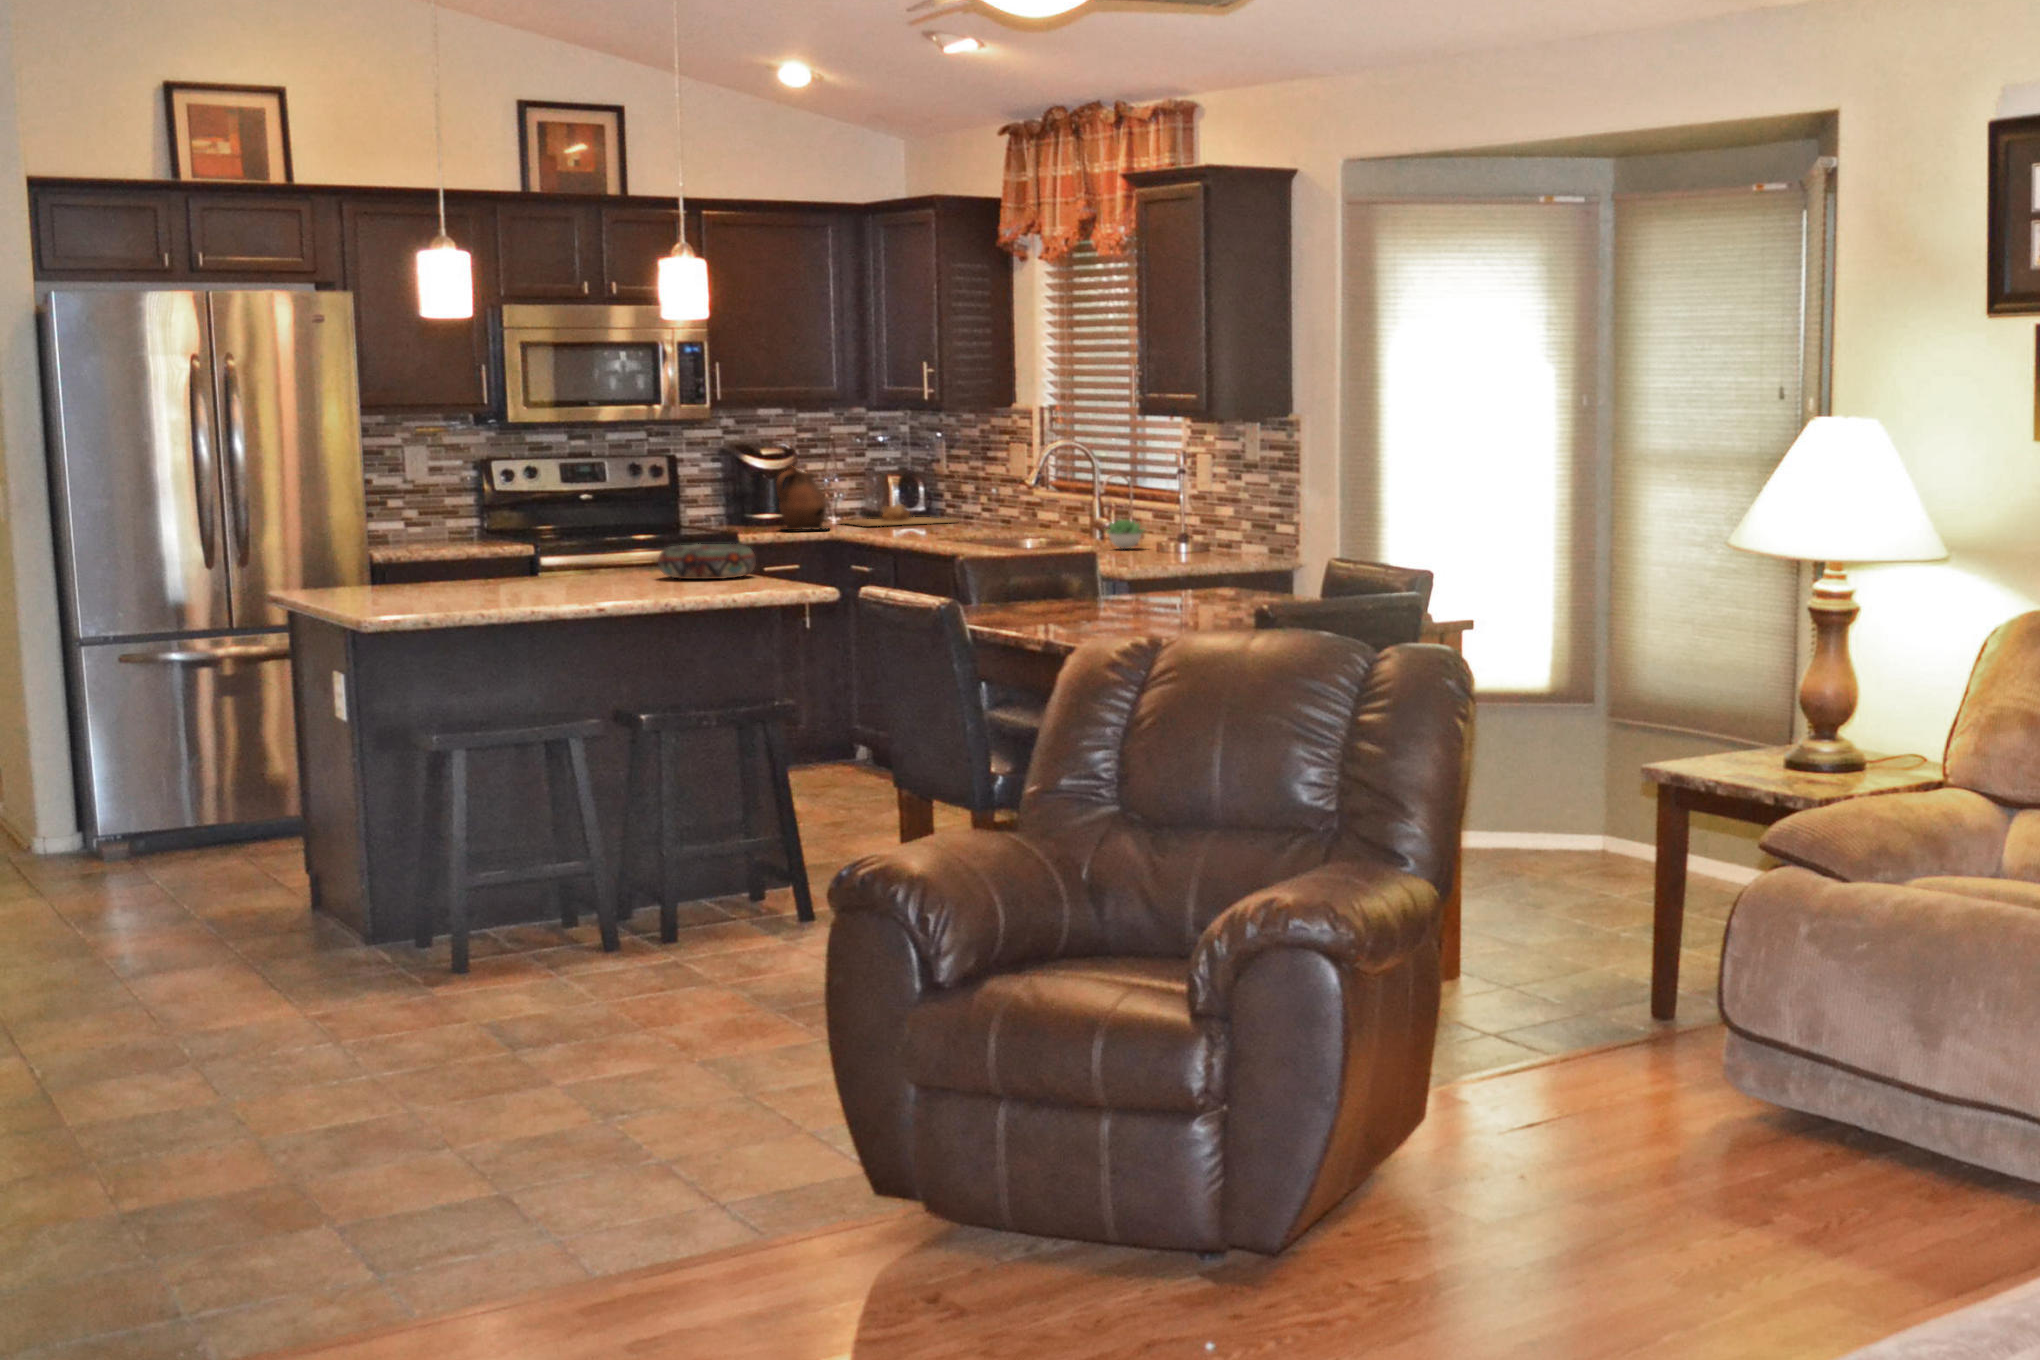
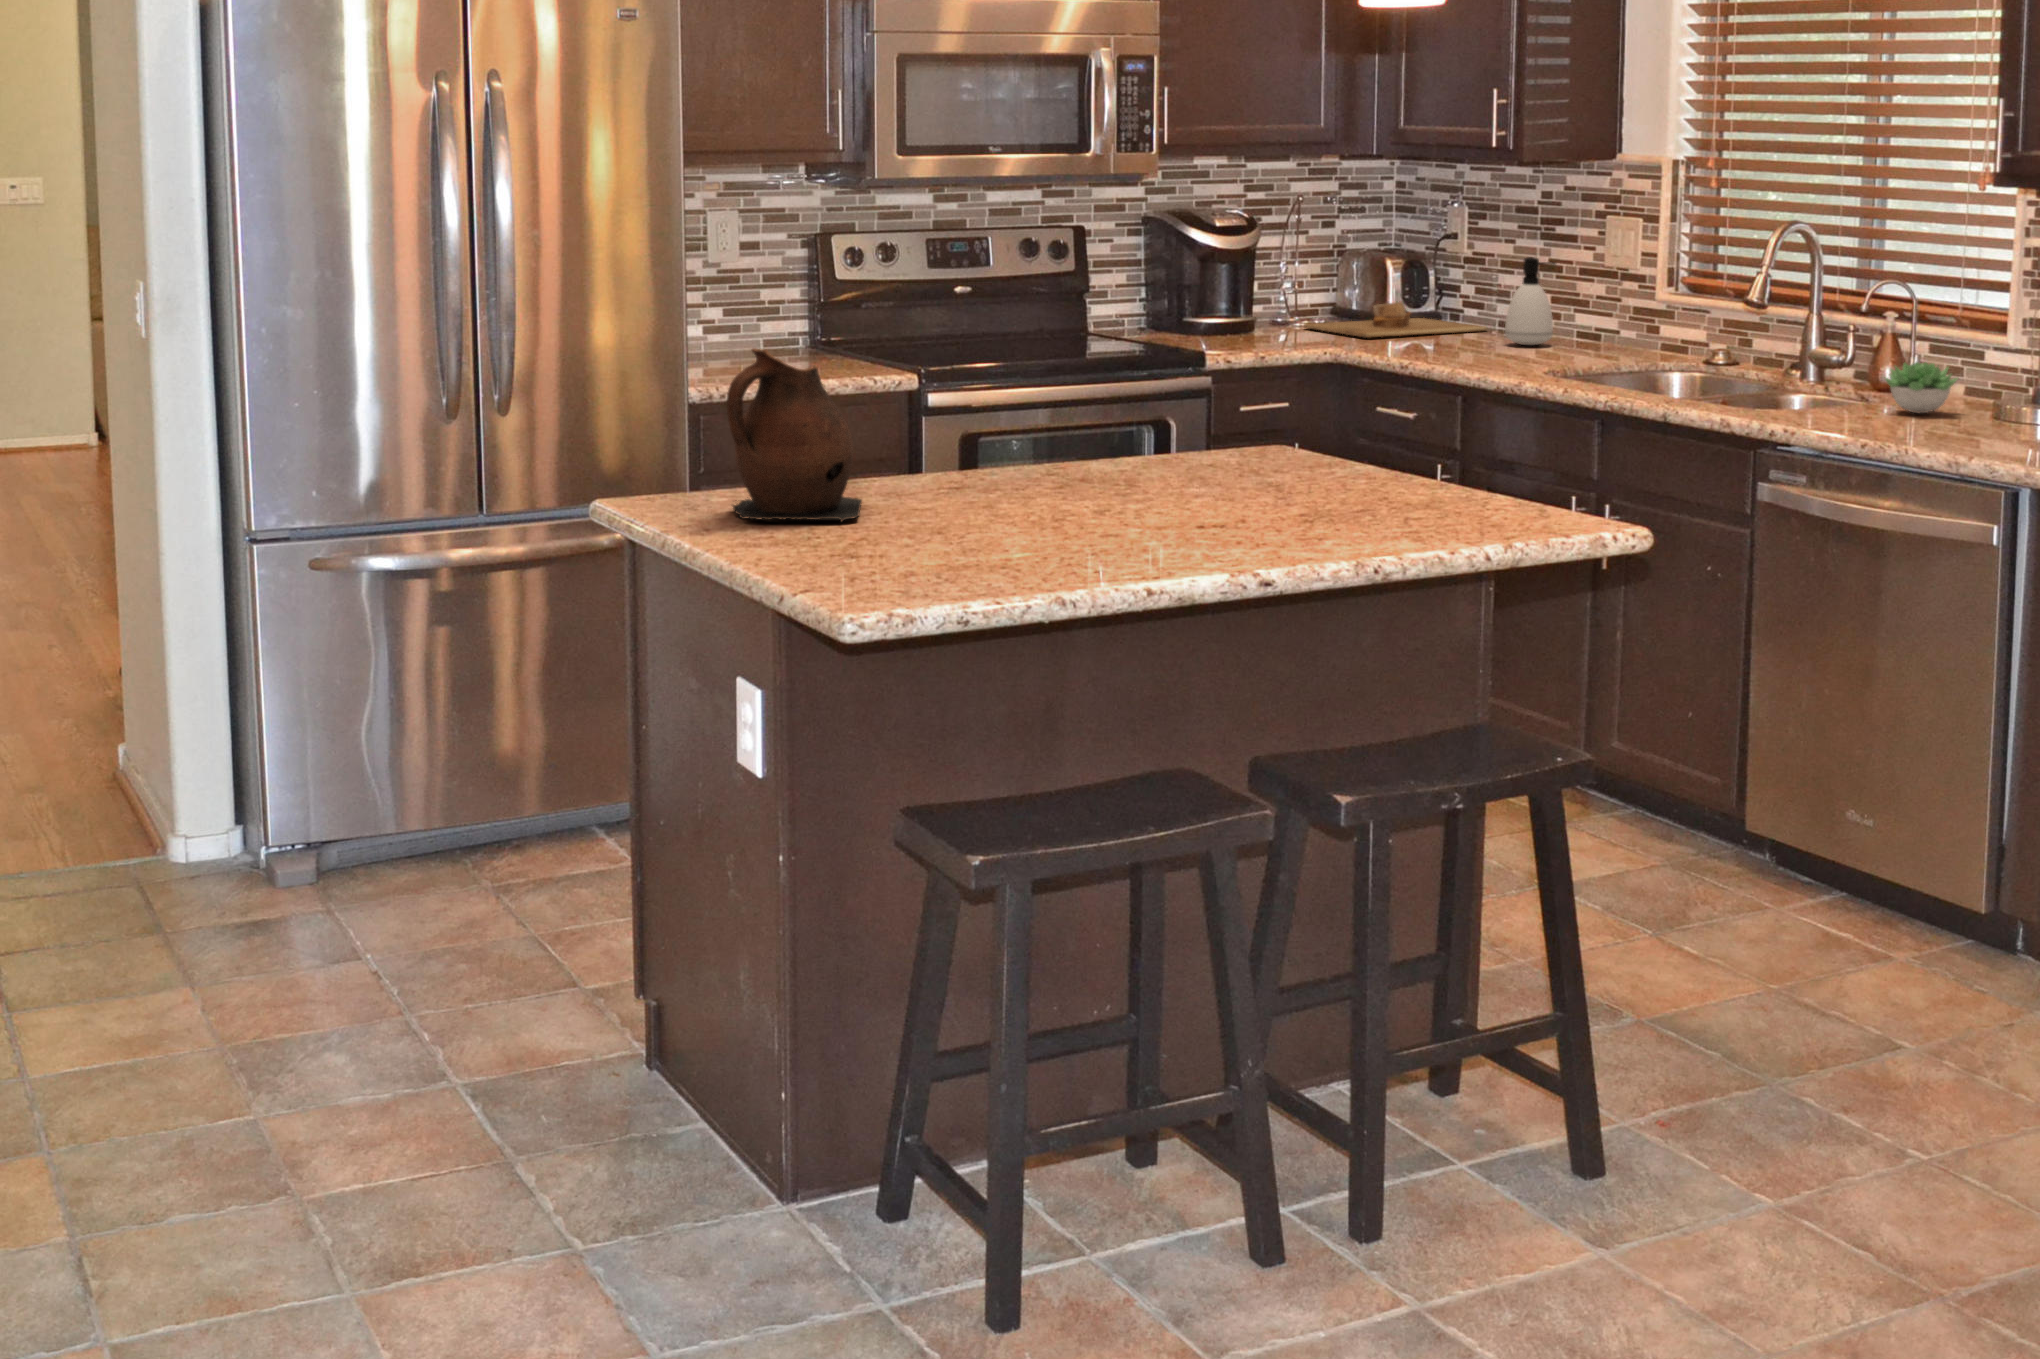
ceramic pitcher: present [776,465,828,530] -> present [727,348,862,522]
soap dispenser: none [954,471,985,528] -> present [1505,257,1556,345]
decorative bowl: present [658,544,756,579] -> none [1266,440,1455,521]

